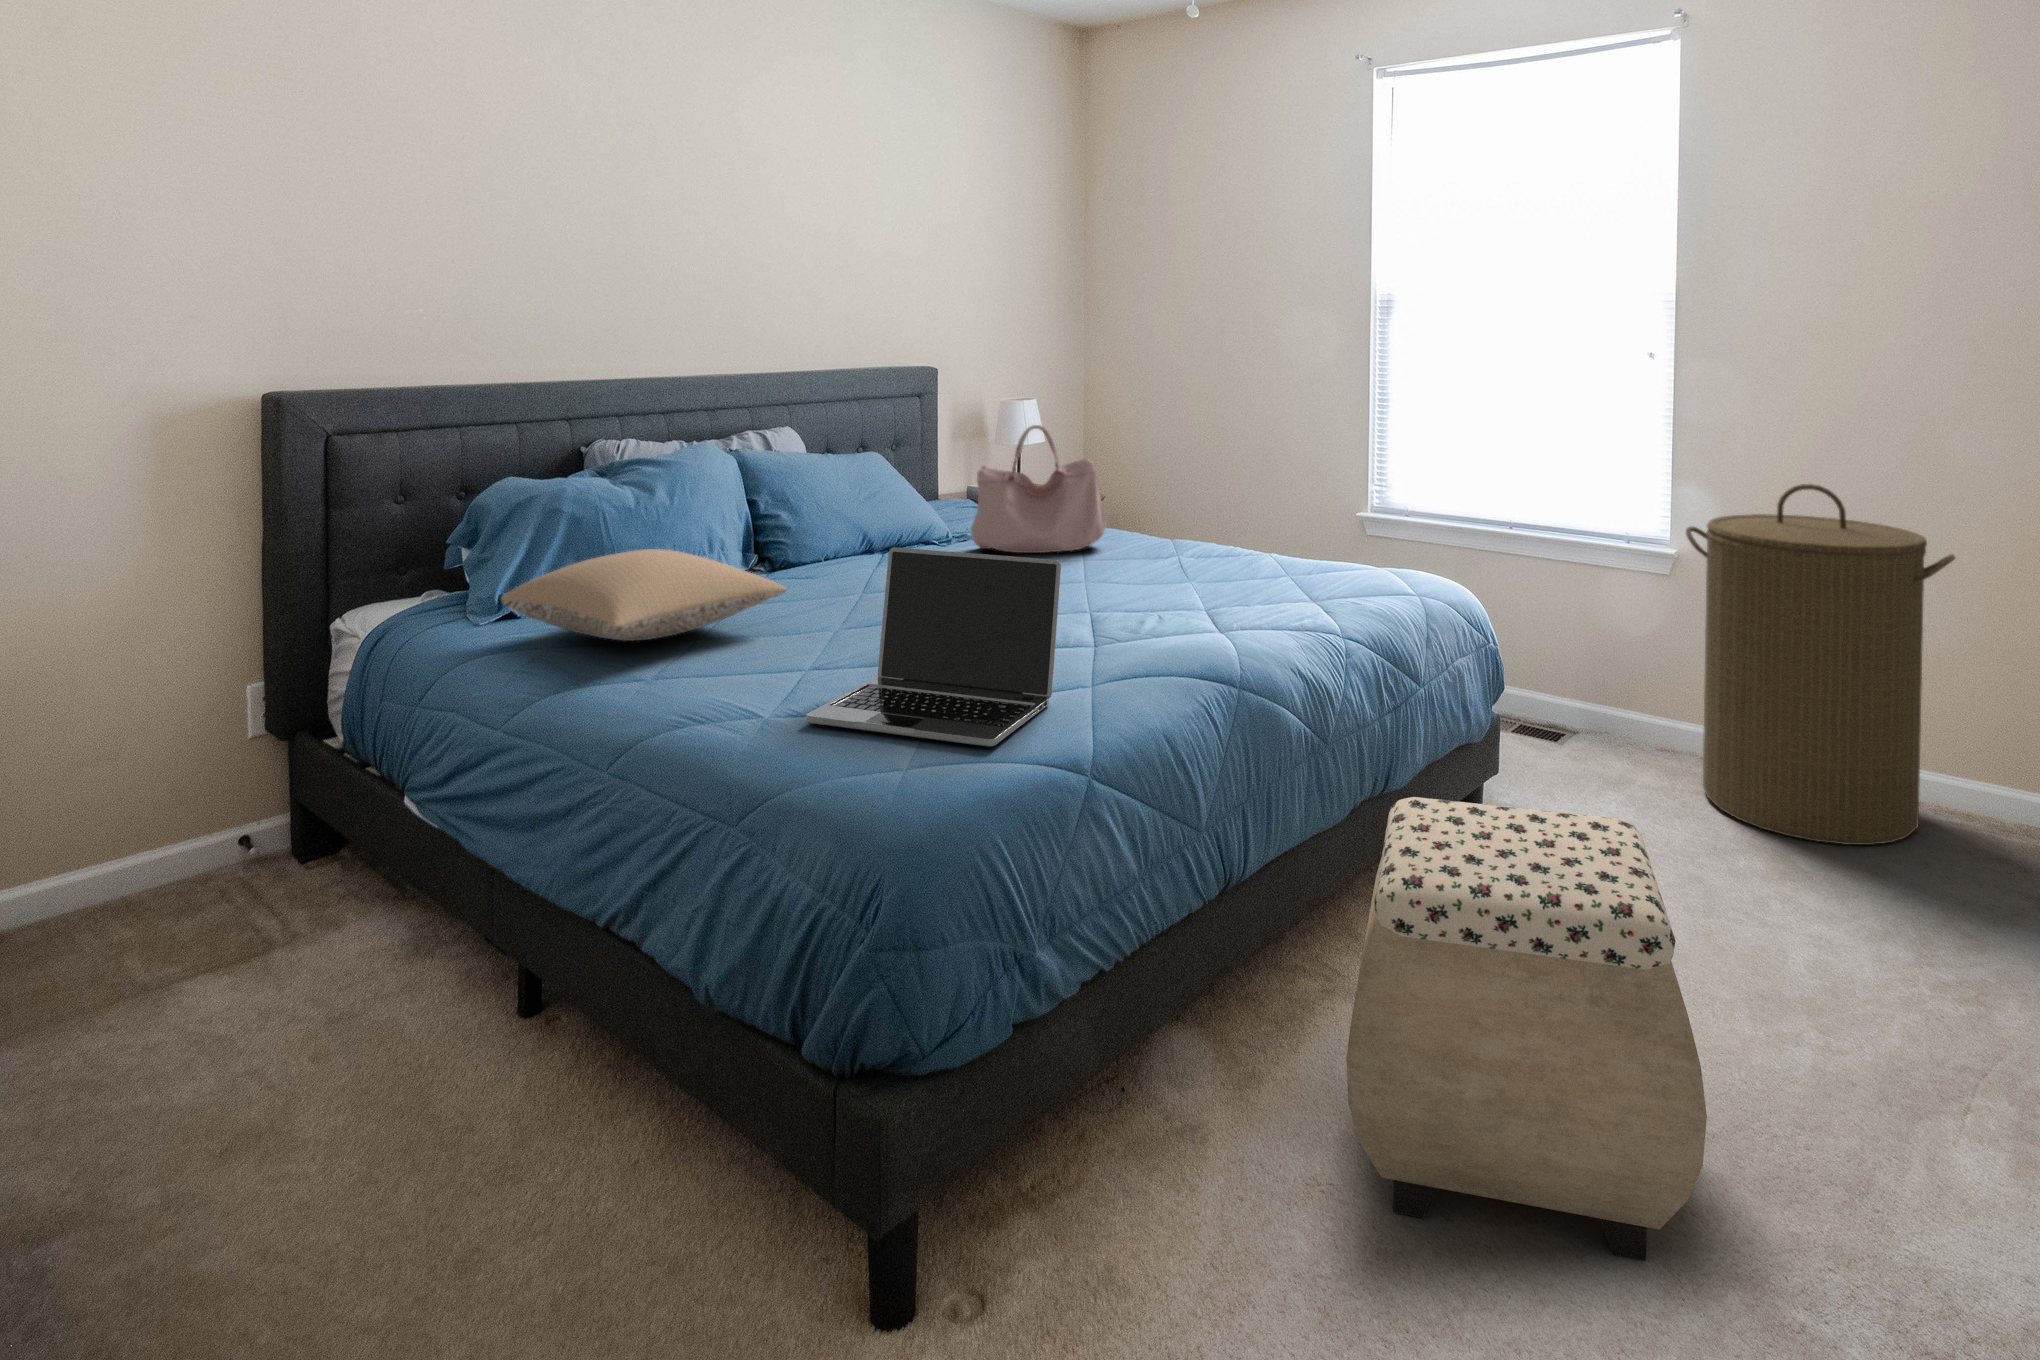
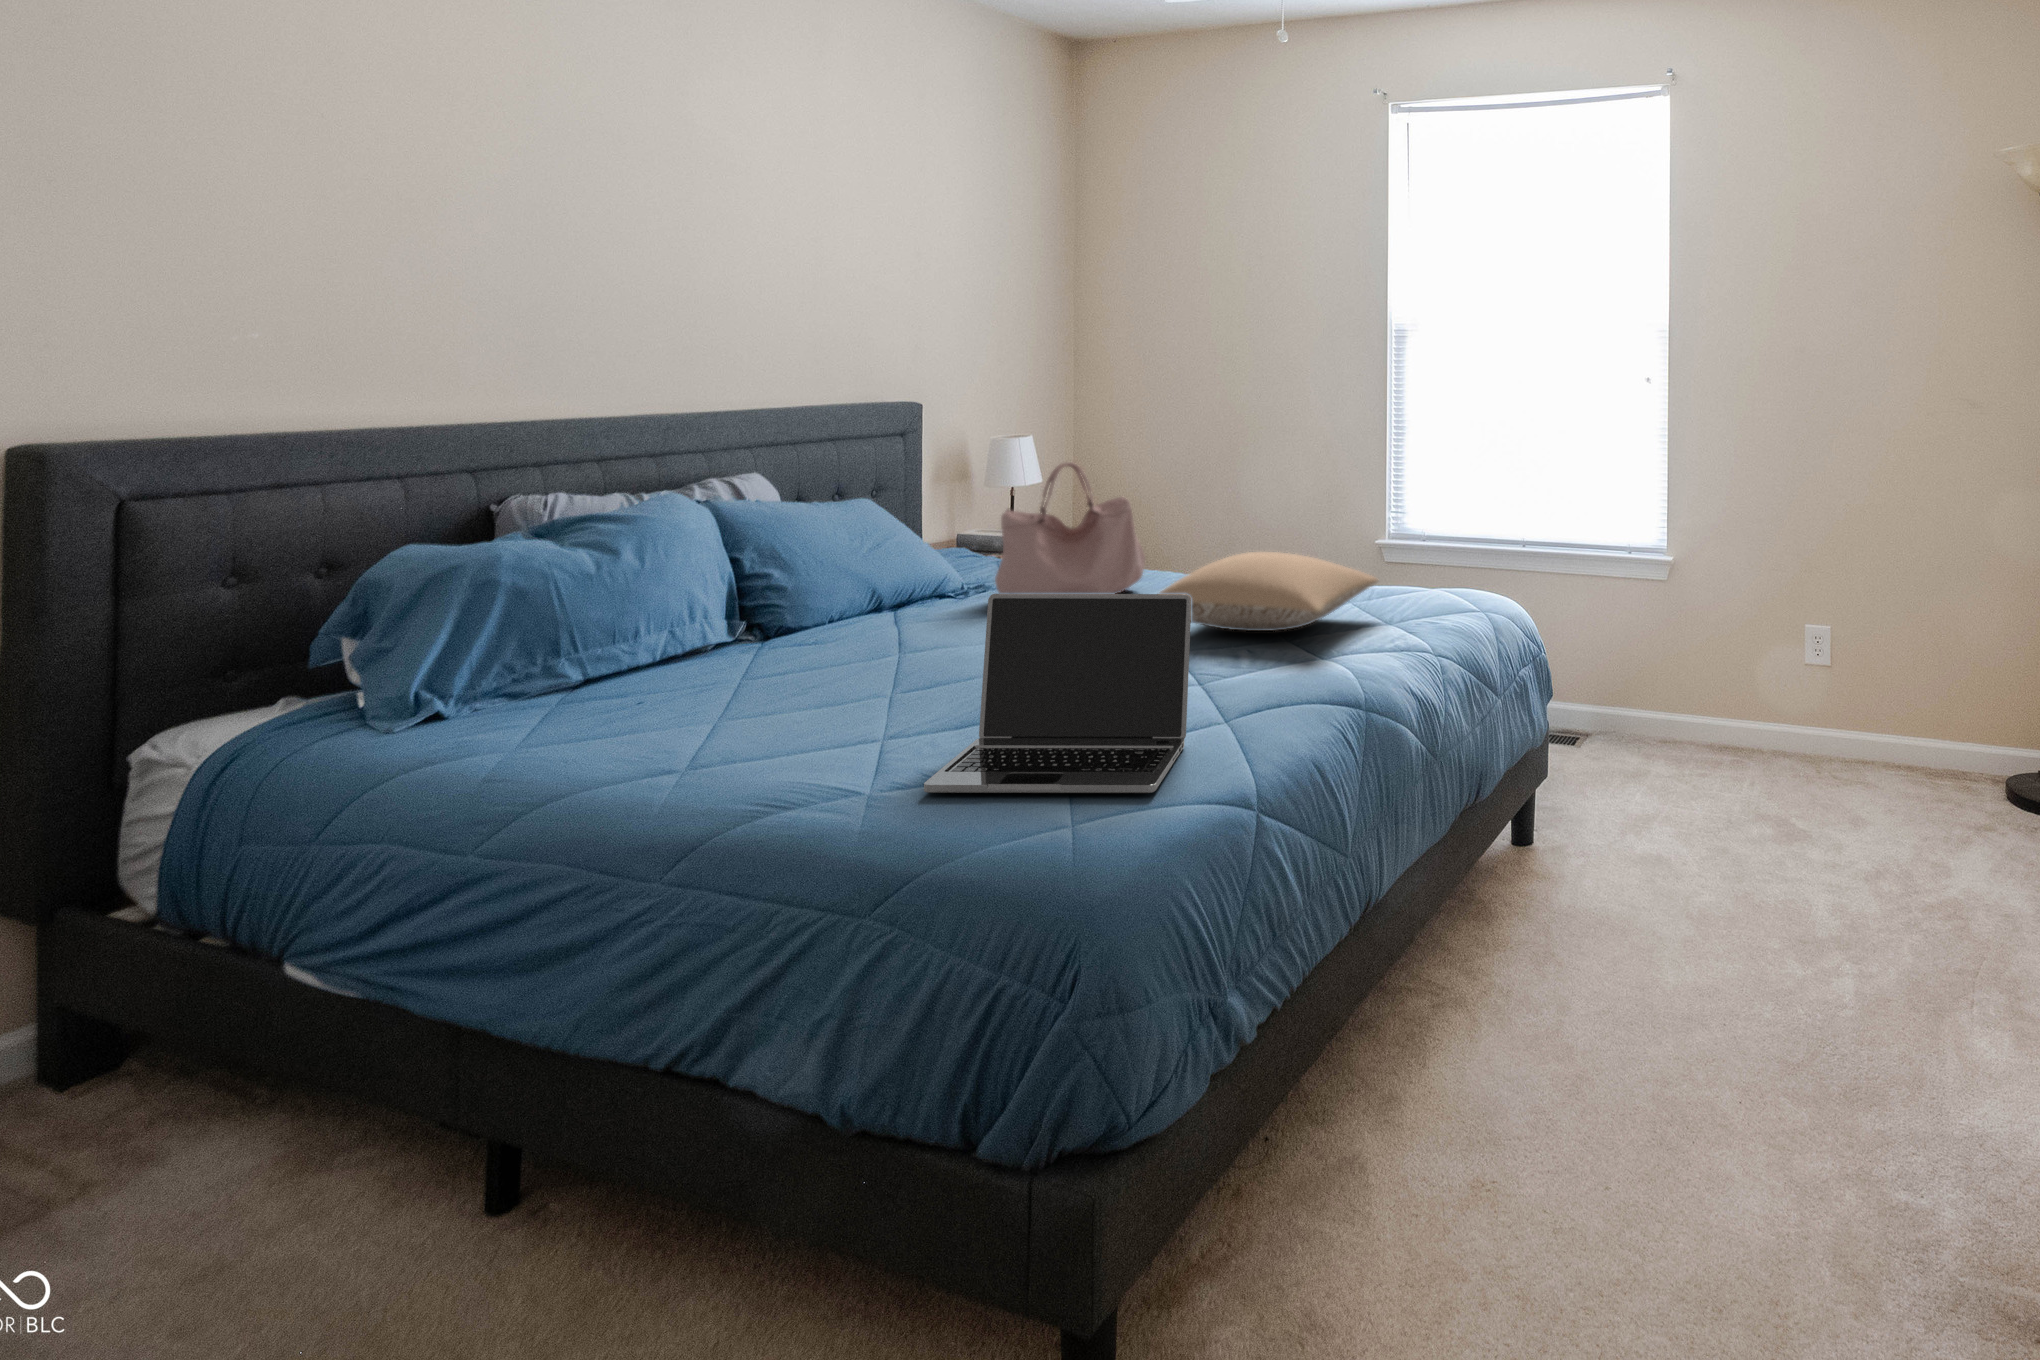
laundry hamper: present [1686,484,1955,845] -> none [1683,492,1900,808]
pillow: present [501,549,786,641] -> present [1160,552,1378,631]
ottoman: present [1346,797,1707,1261] -> none [1496,795,1841,1194]

